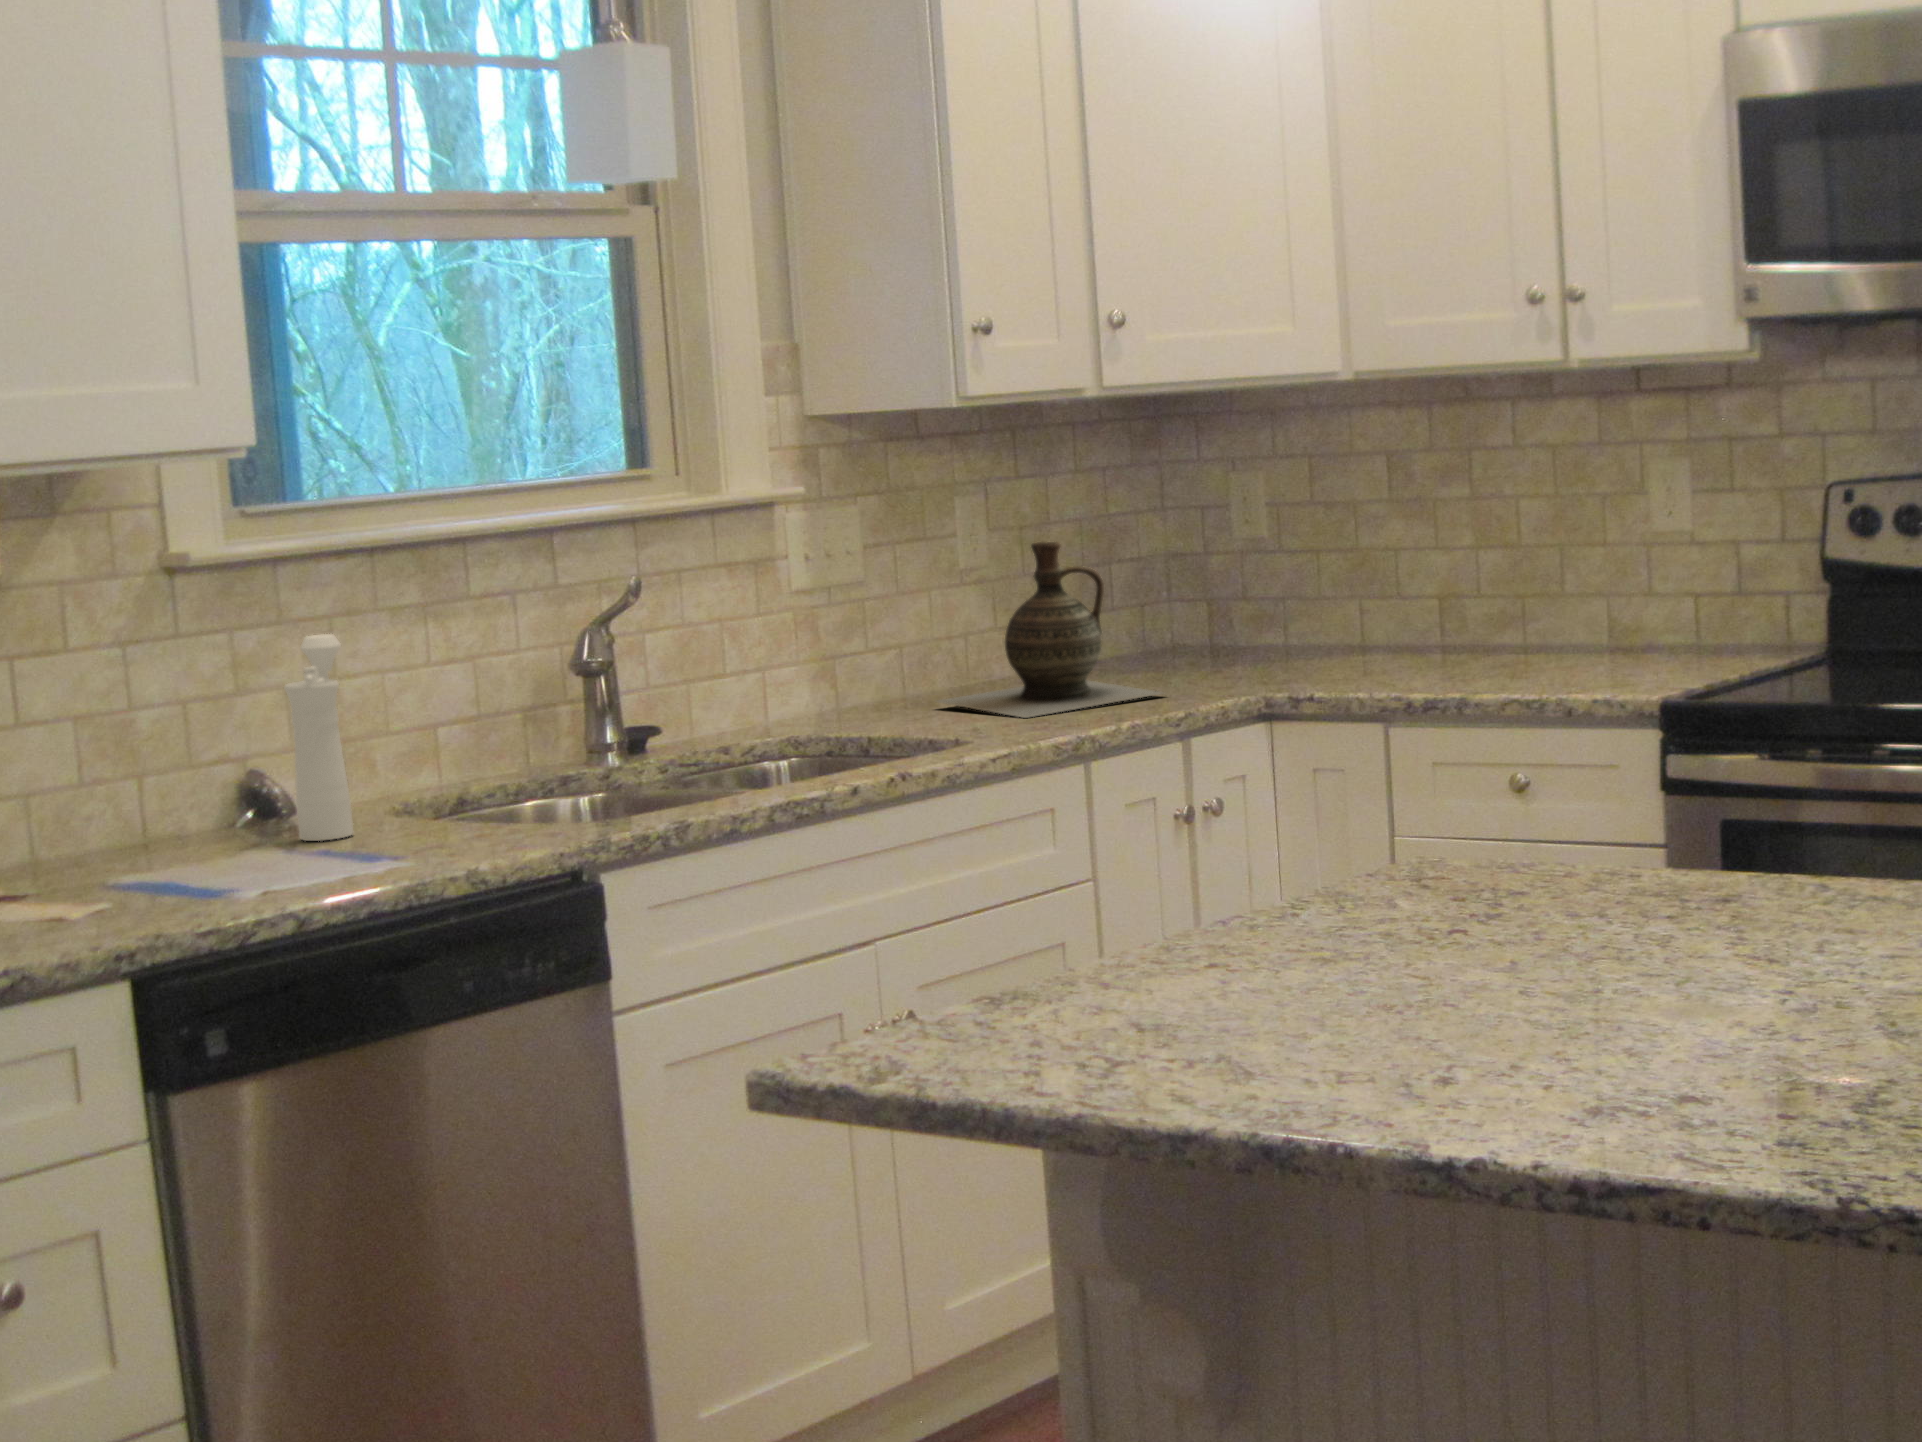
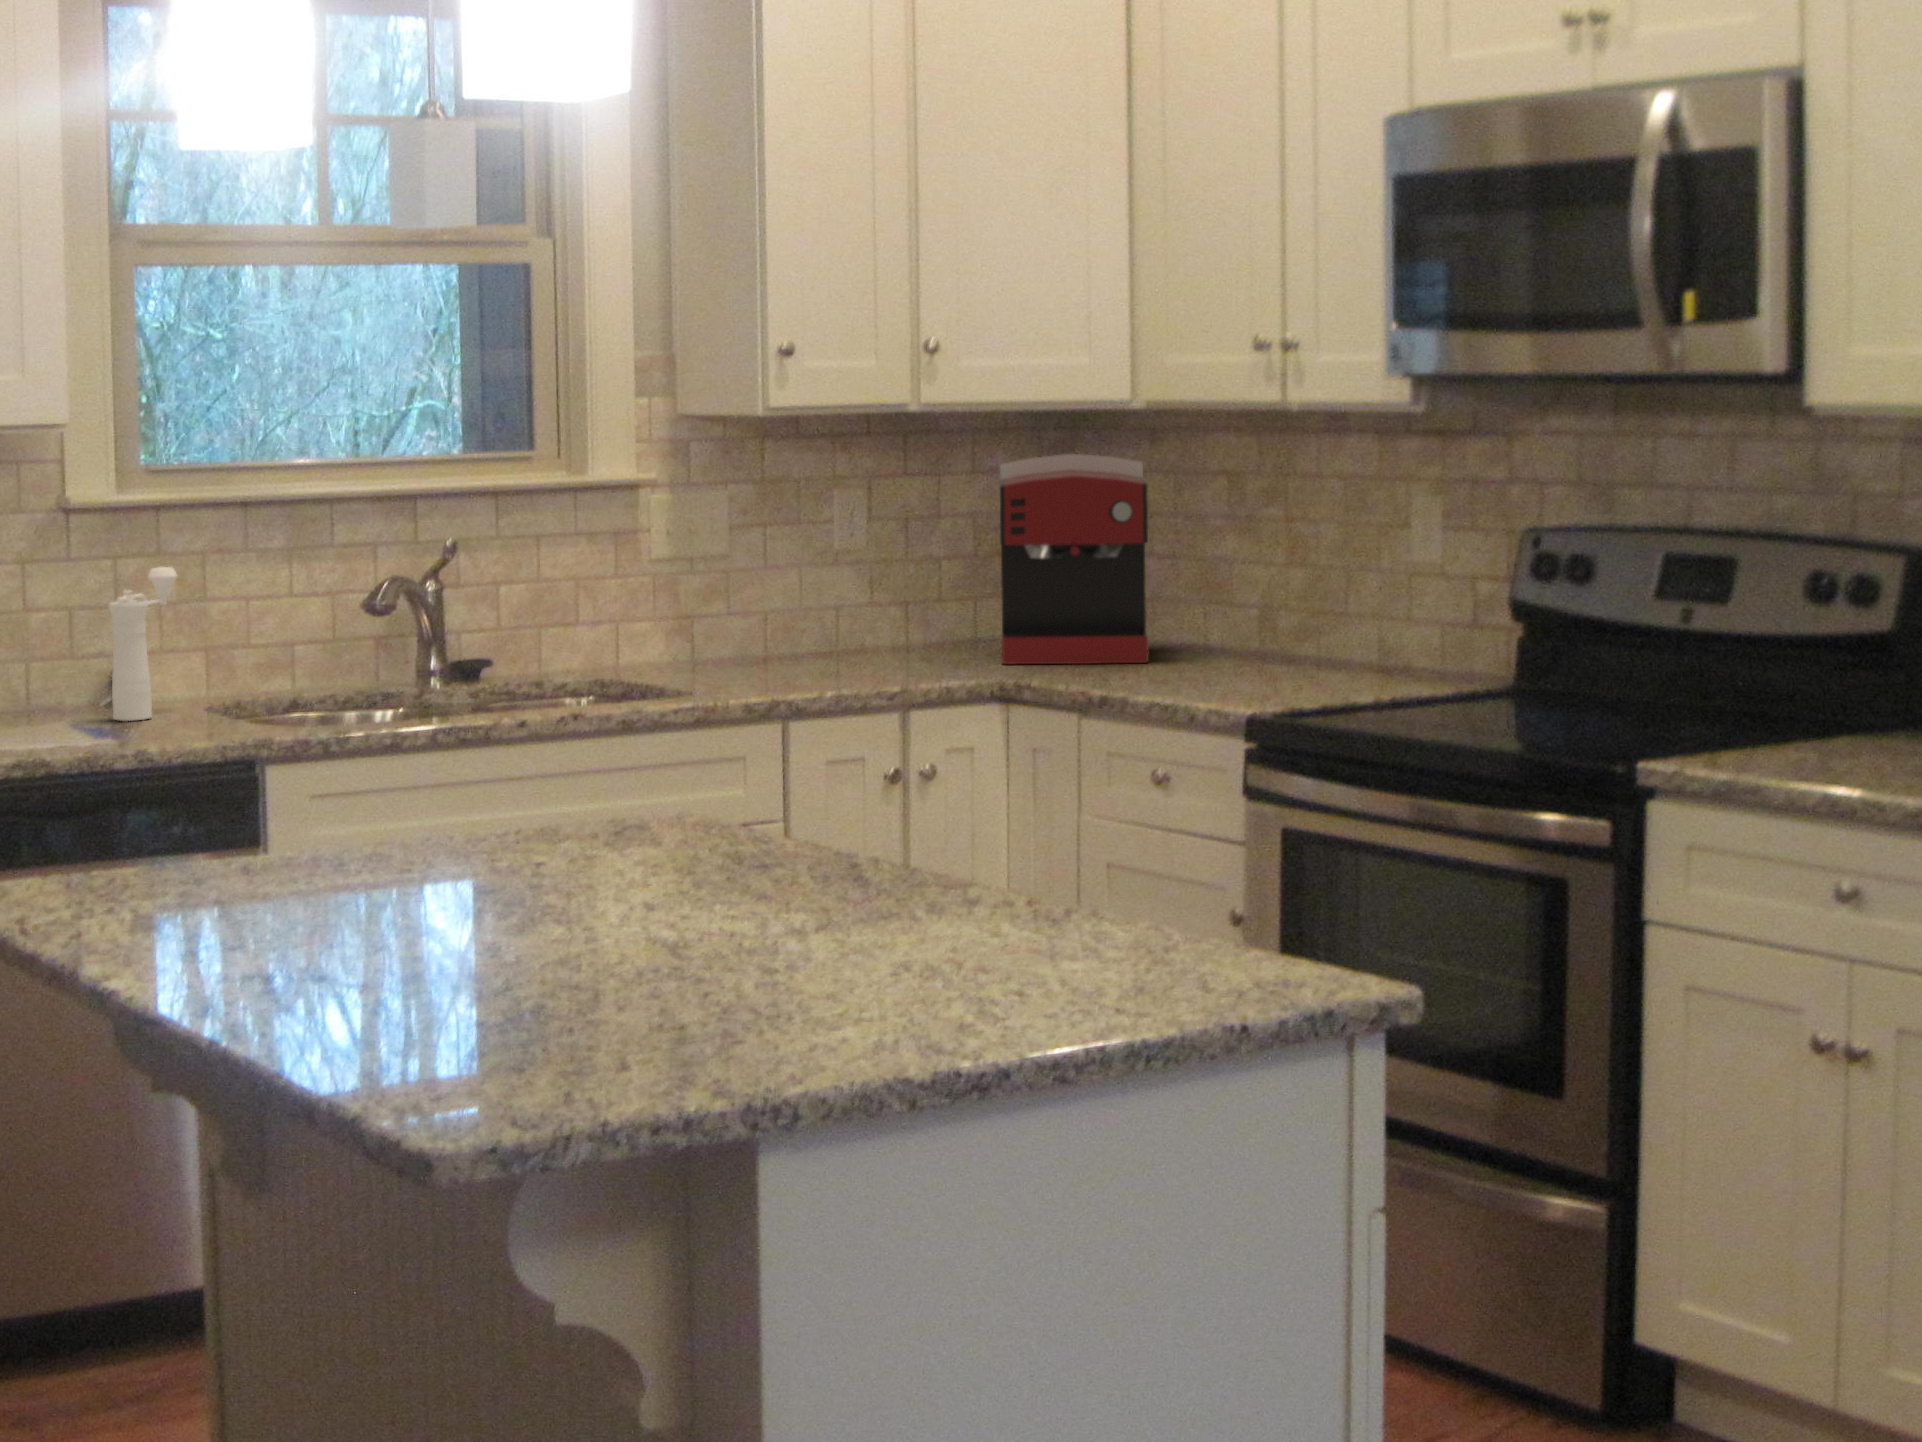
coffee maker: none [1143,437,1366,681] -> present [1000,454,1148,664]
ceramic jug: present [937,542,1161,718] -> none [752,534,931,681]

